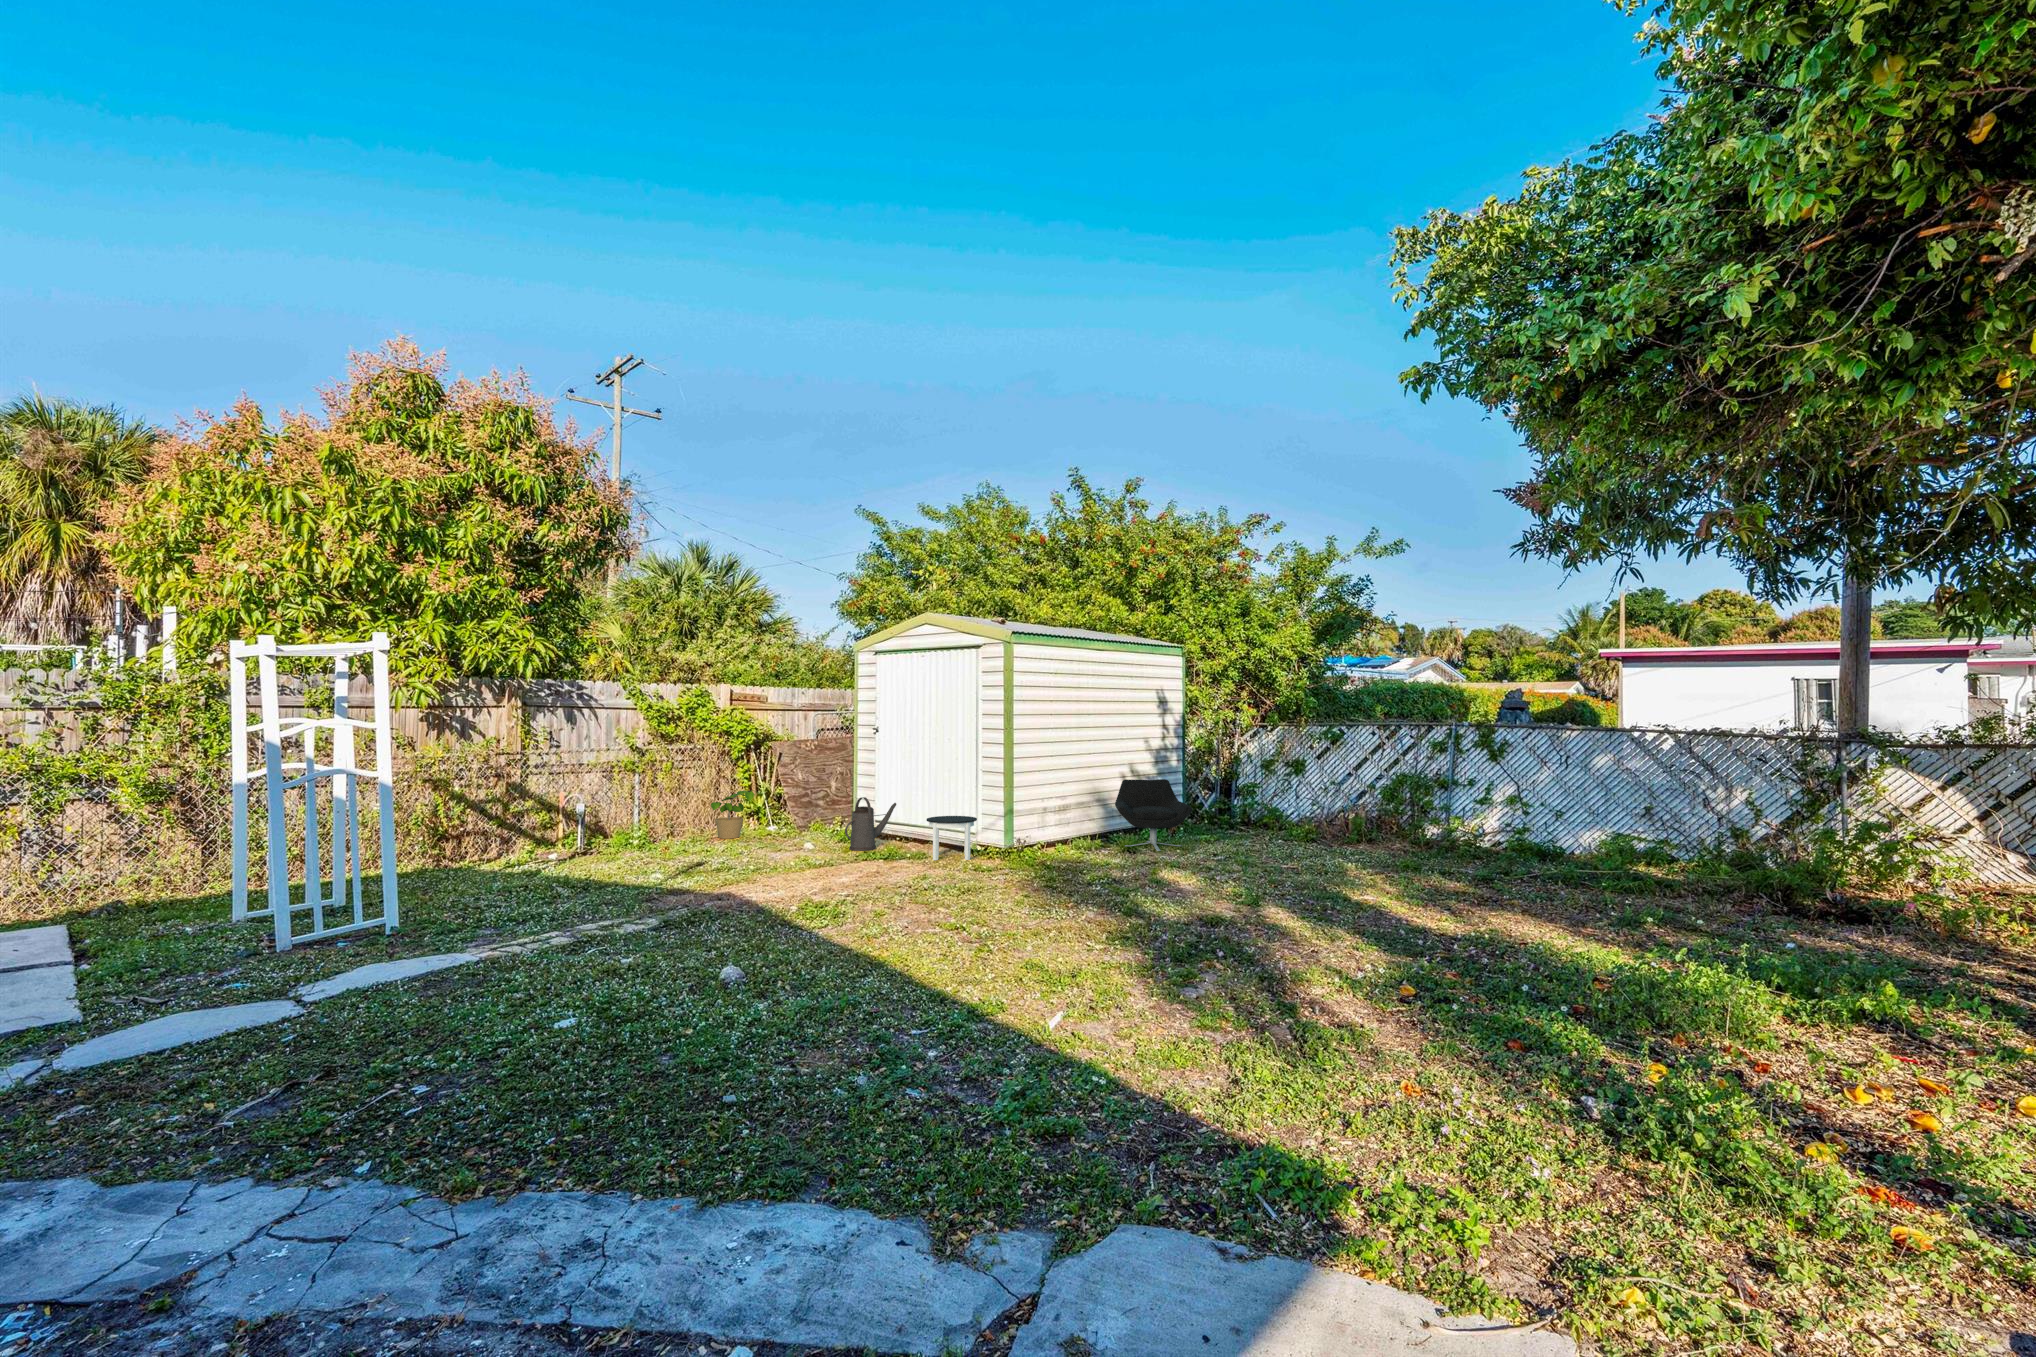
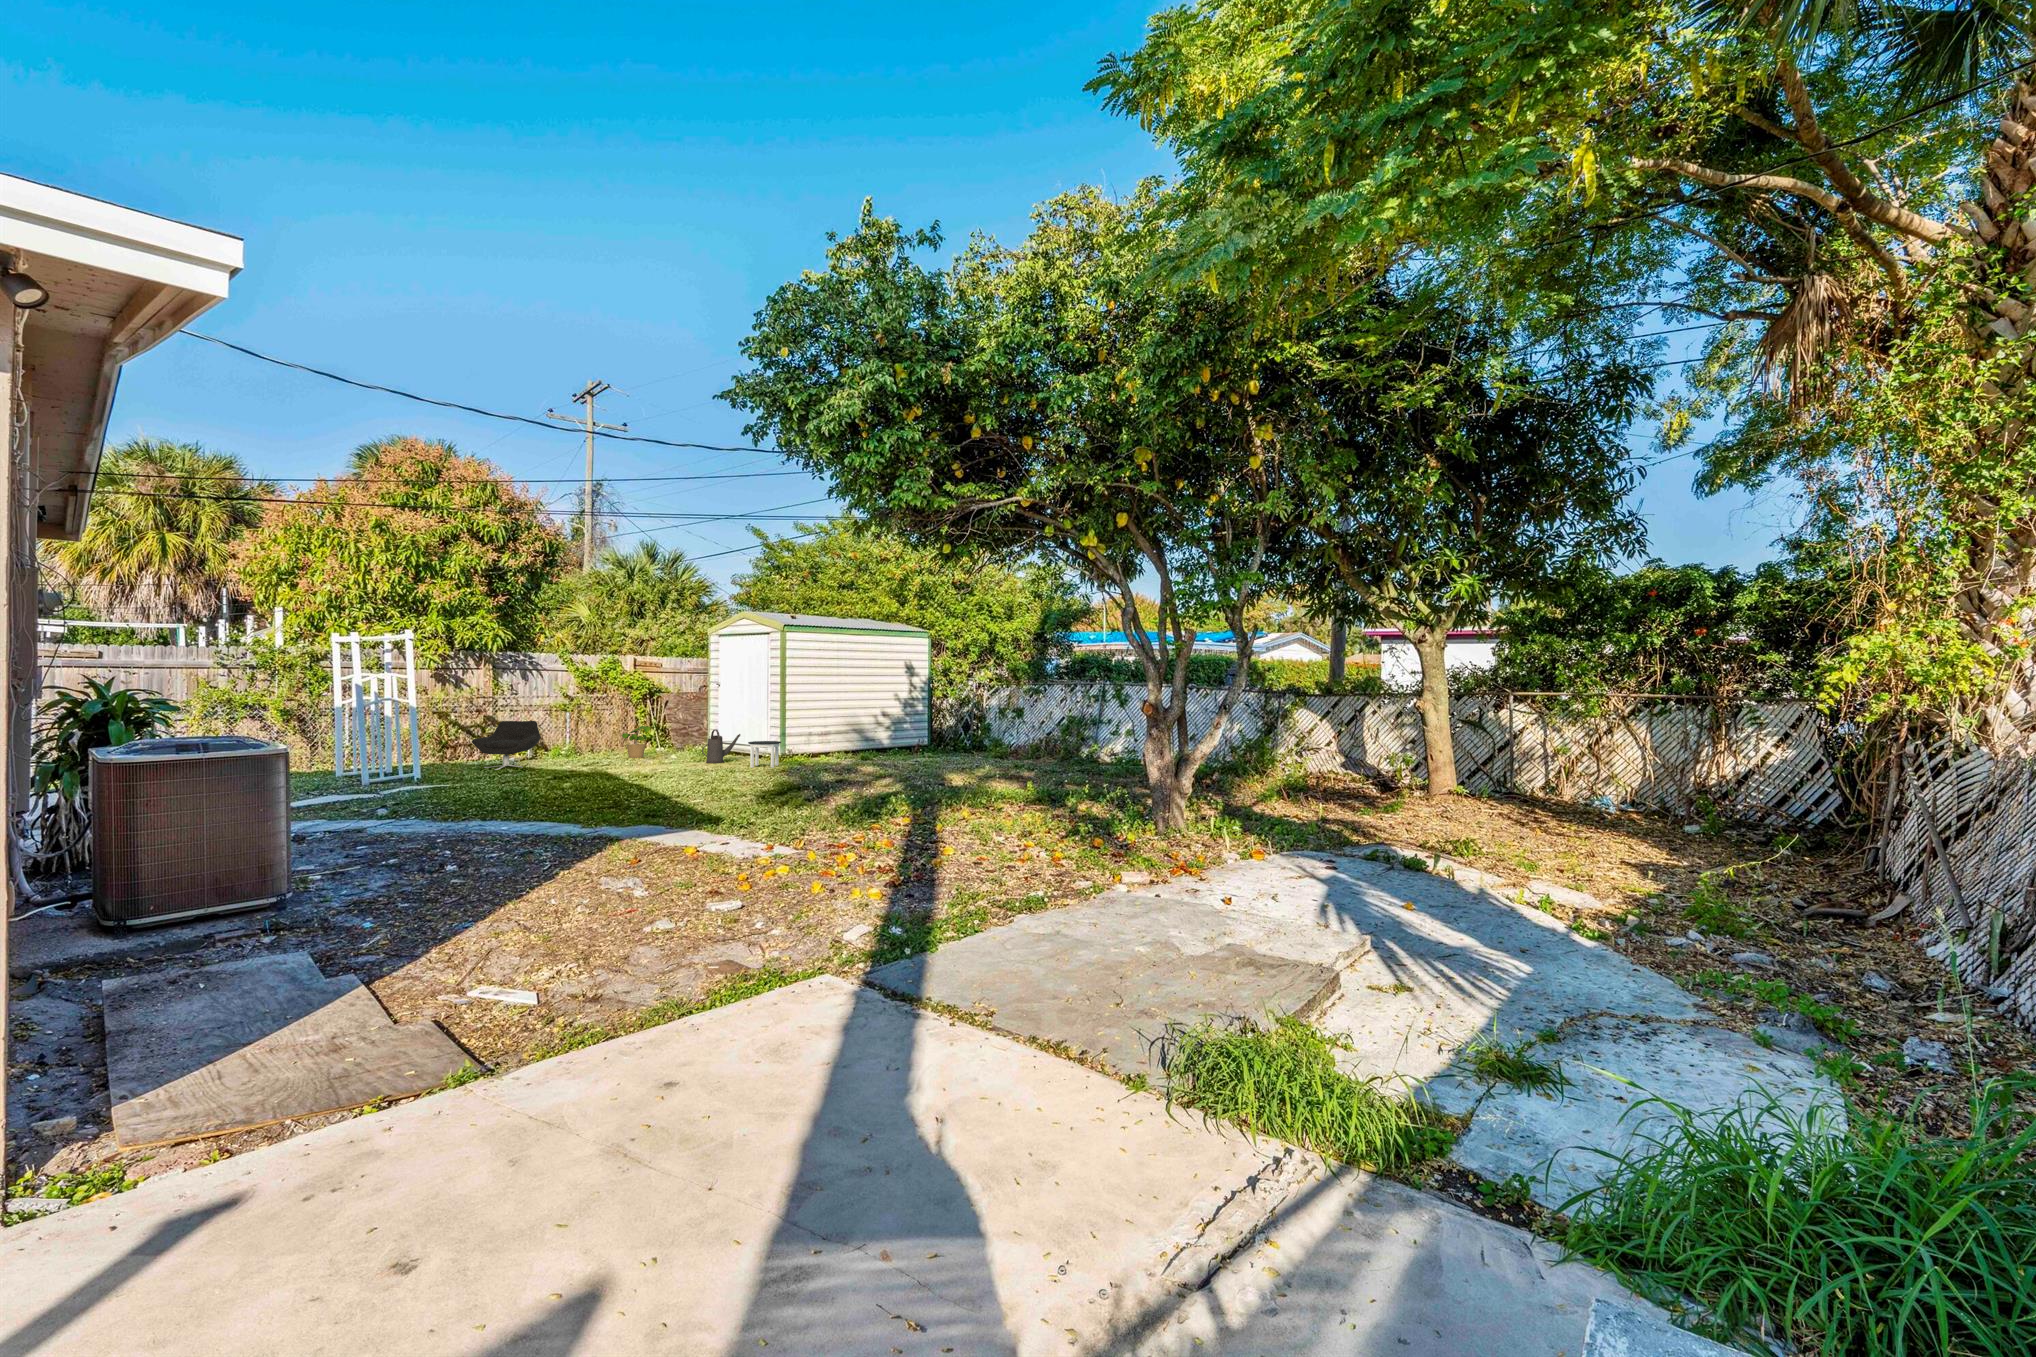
lounge chair: present [1115,779,1193,851] -> present [472,721,541,770]

